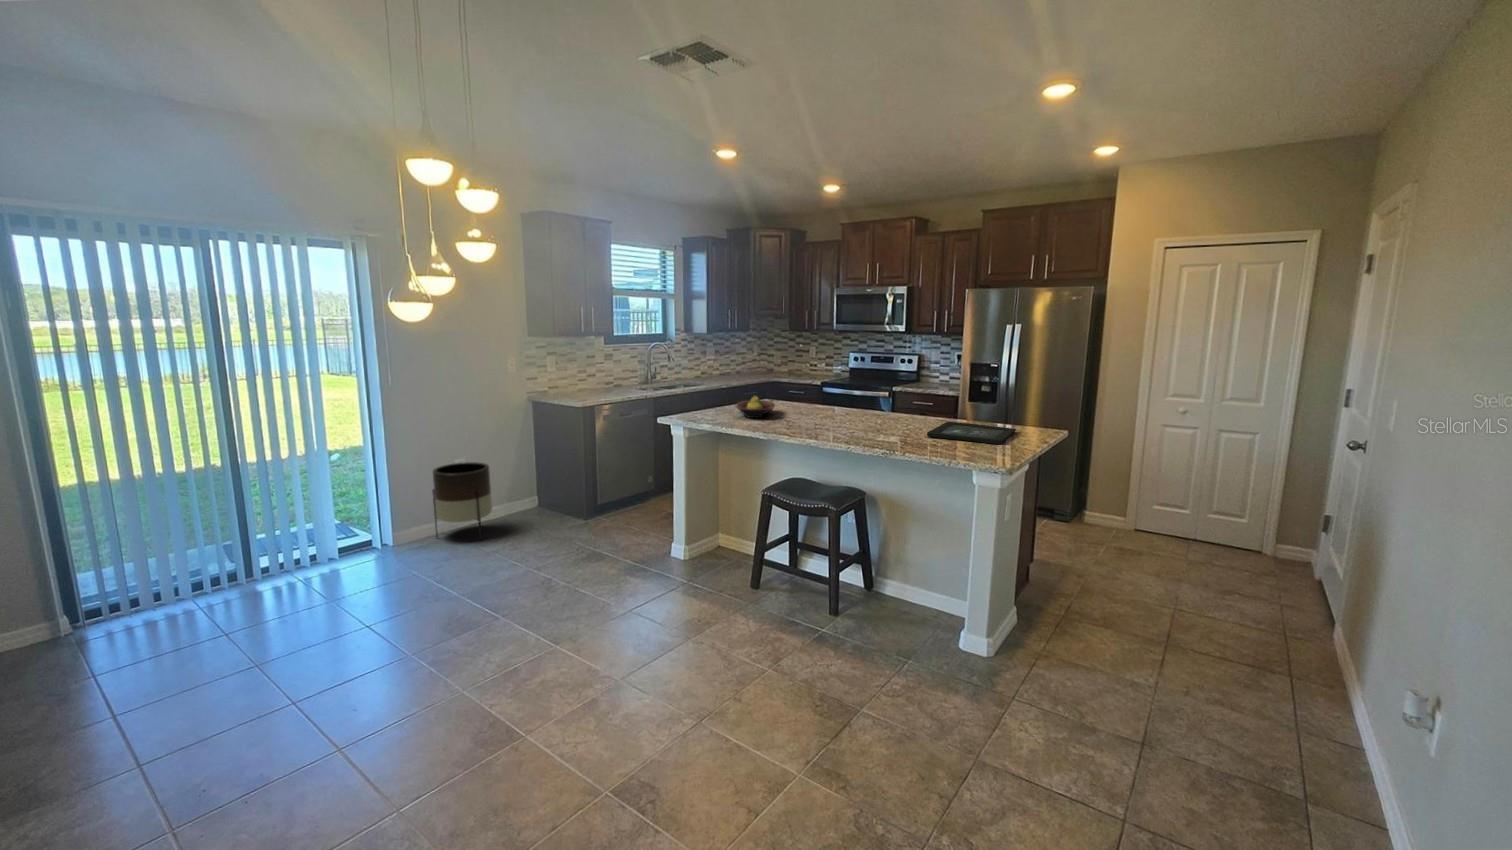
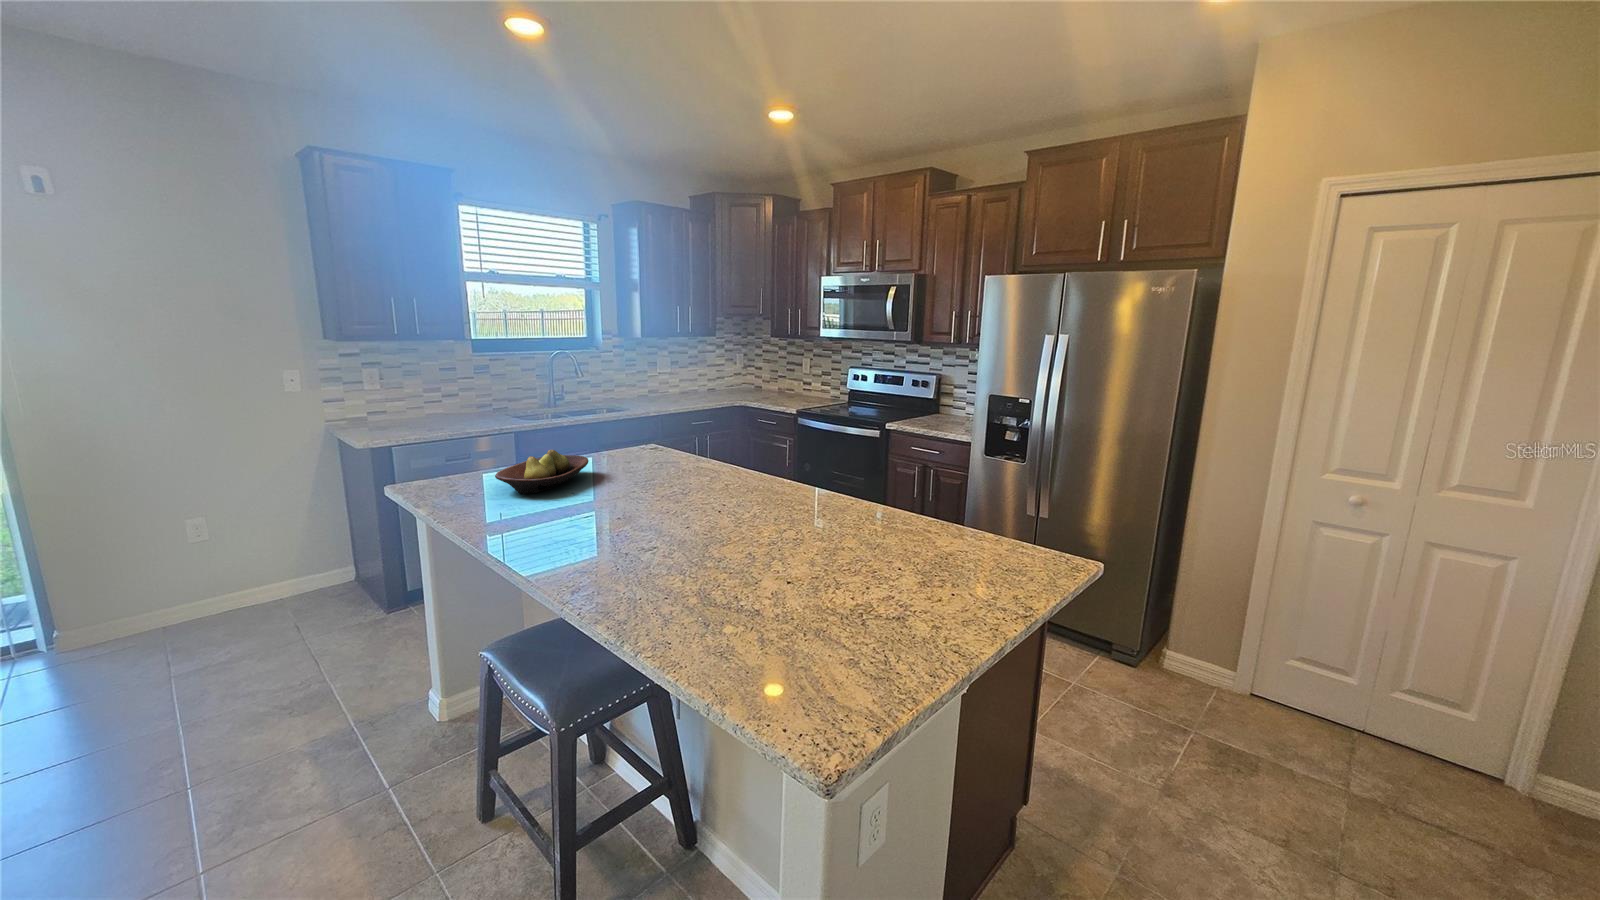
tray: present [927,422,1016,444] -> none [746,524,958,611]
planter: present [432,462,492,540] -> none [115,526,230,649]

